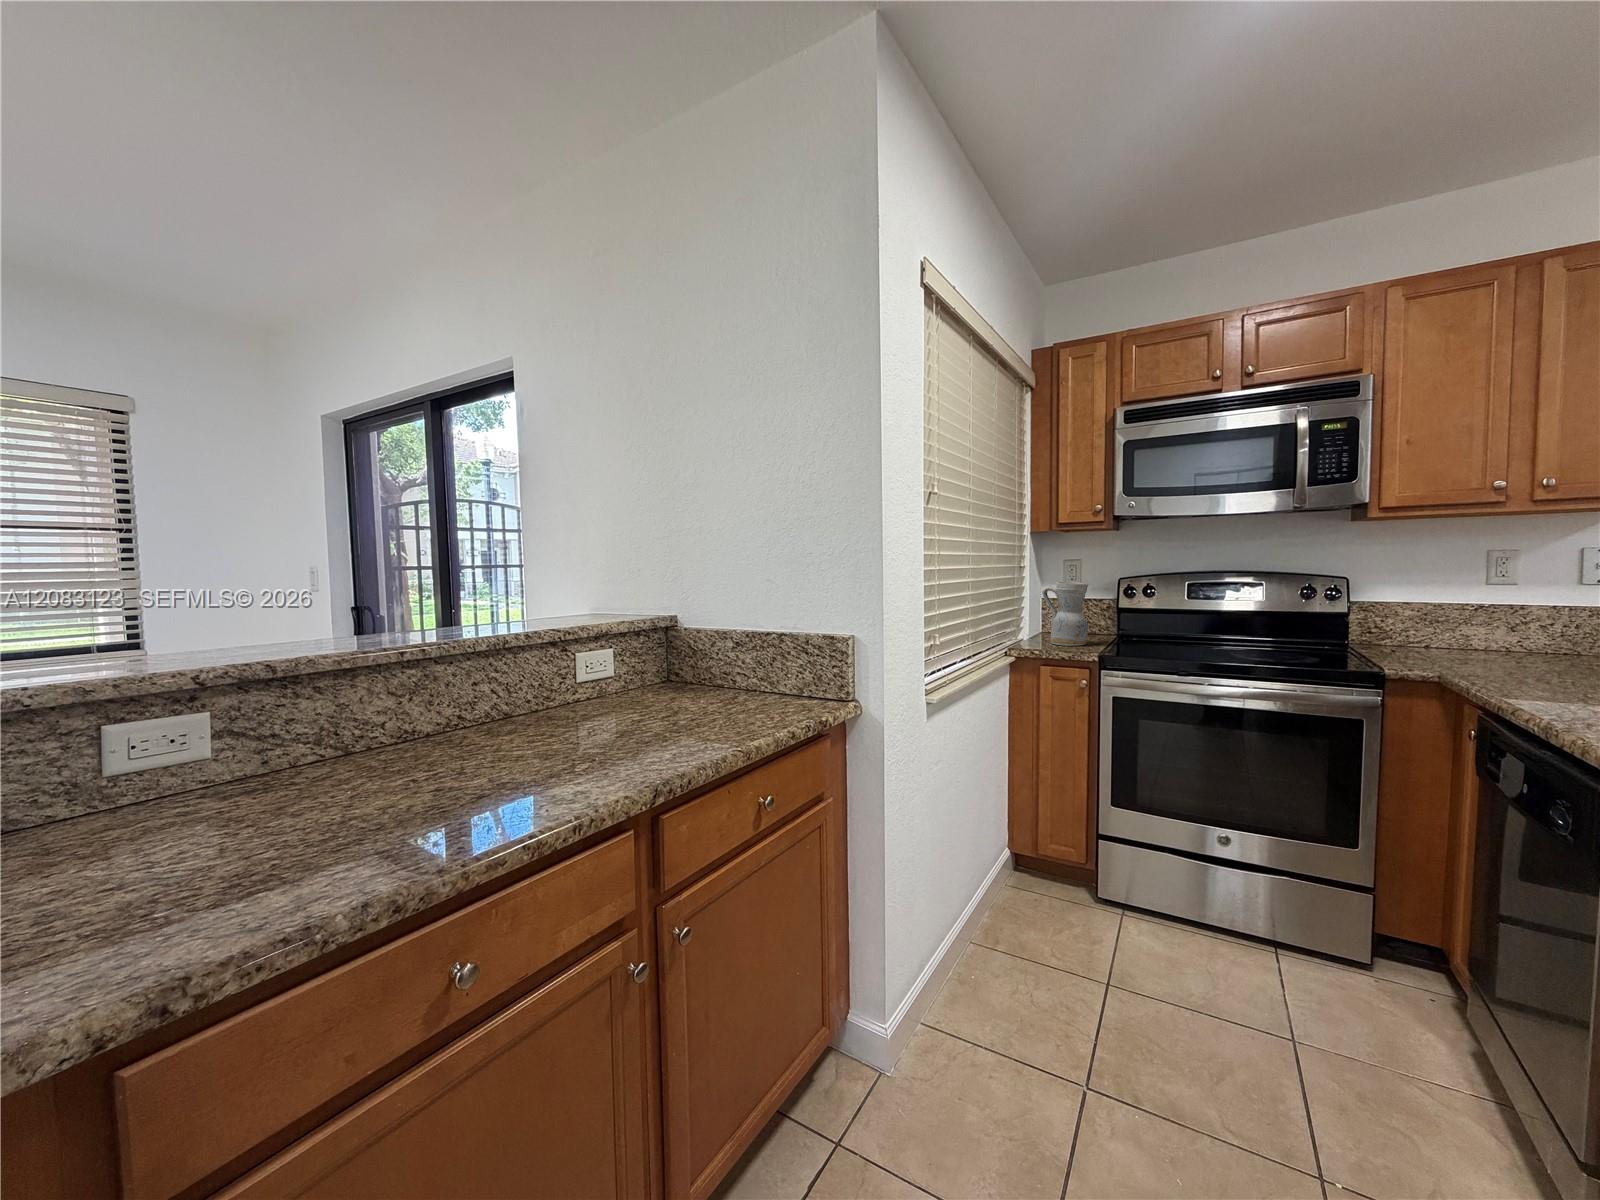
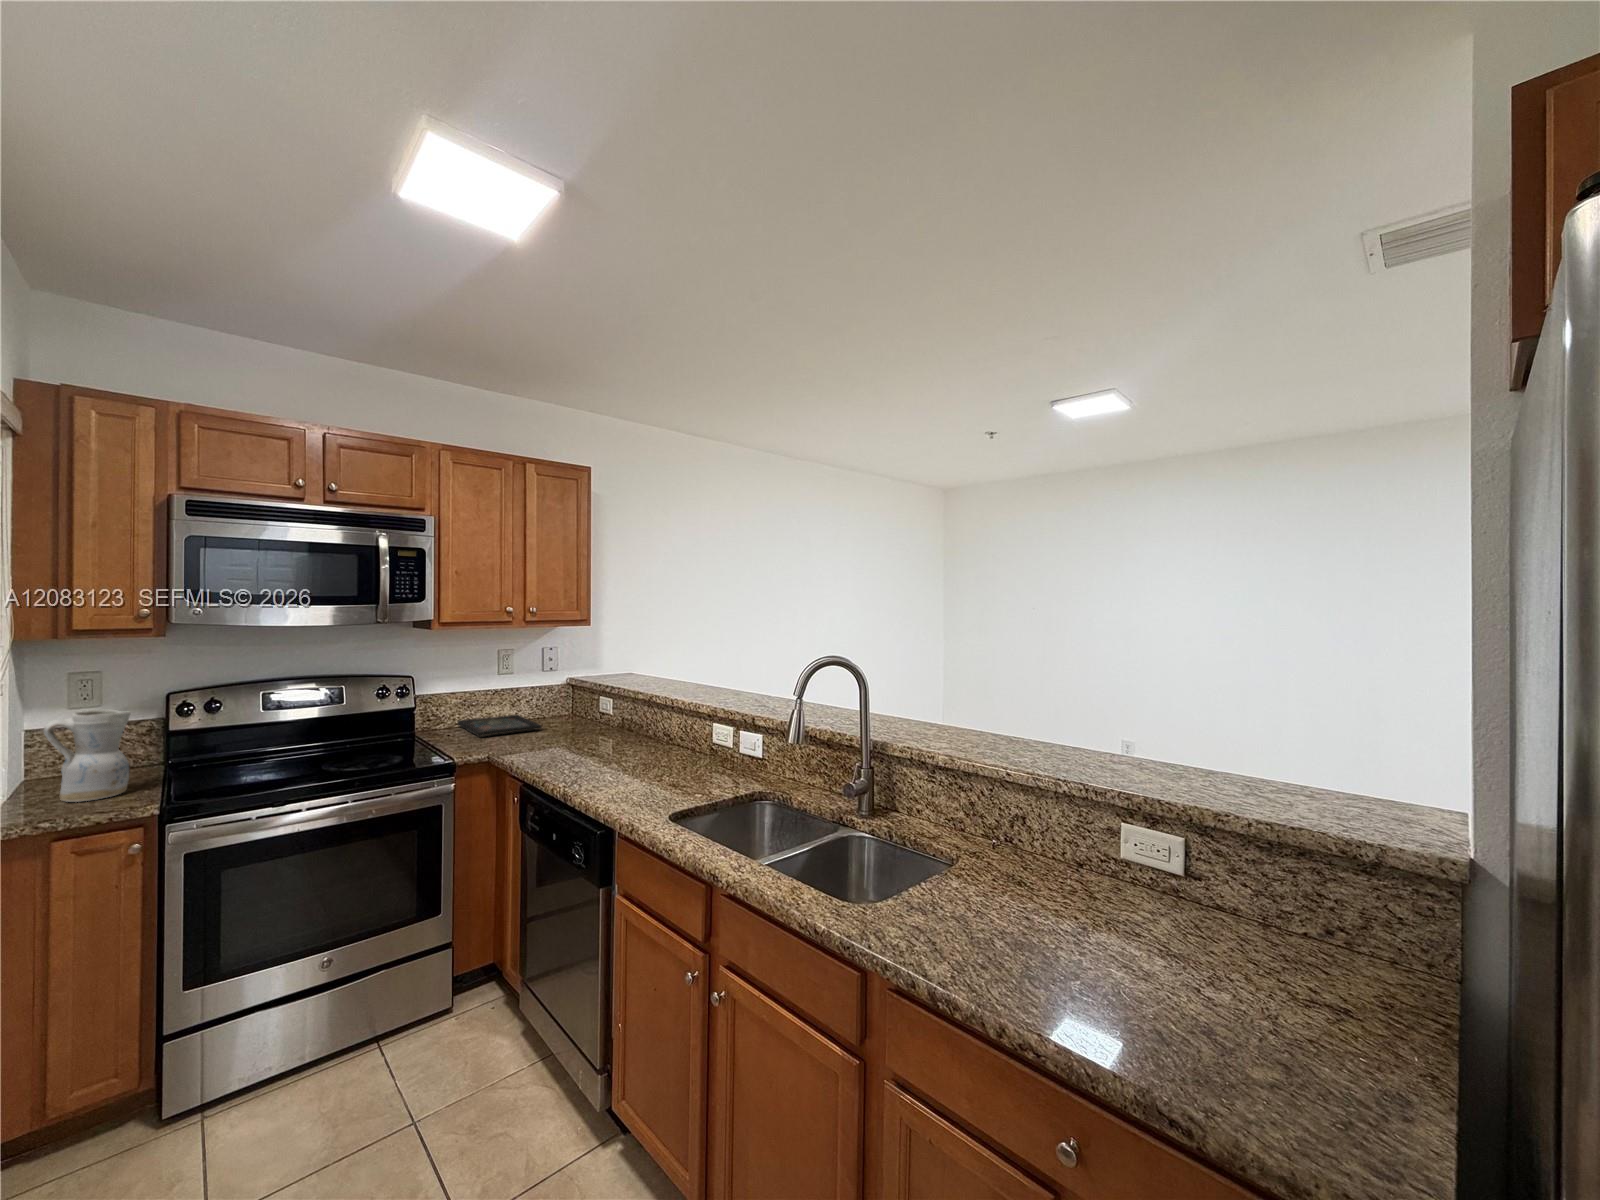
tray: none [1412,638,1558,662] -> present [457,715,542,737]

